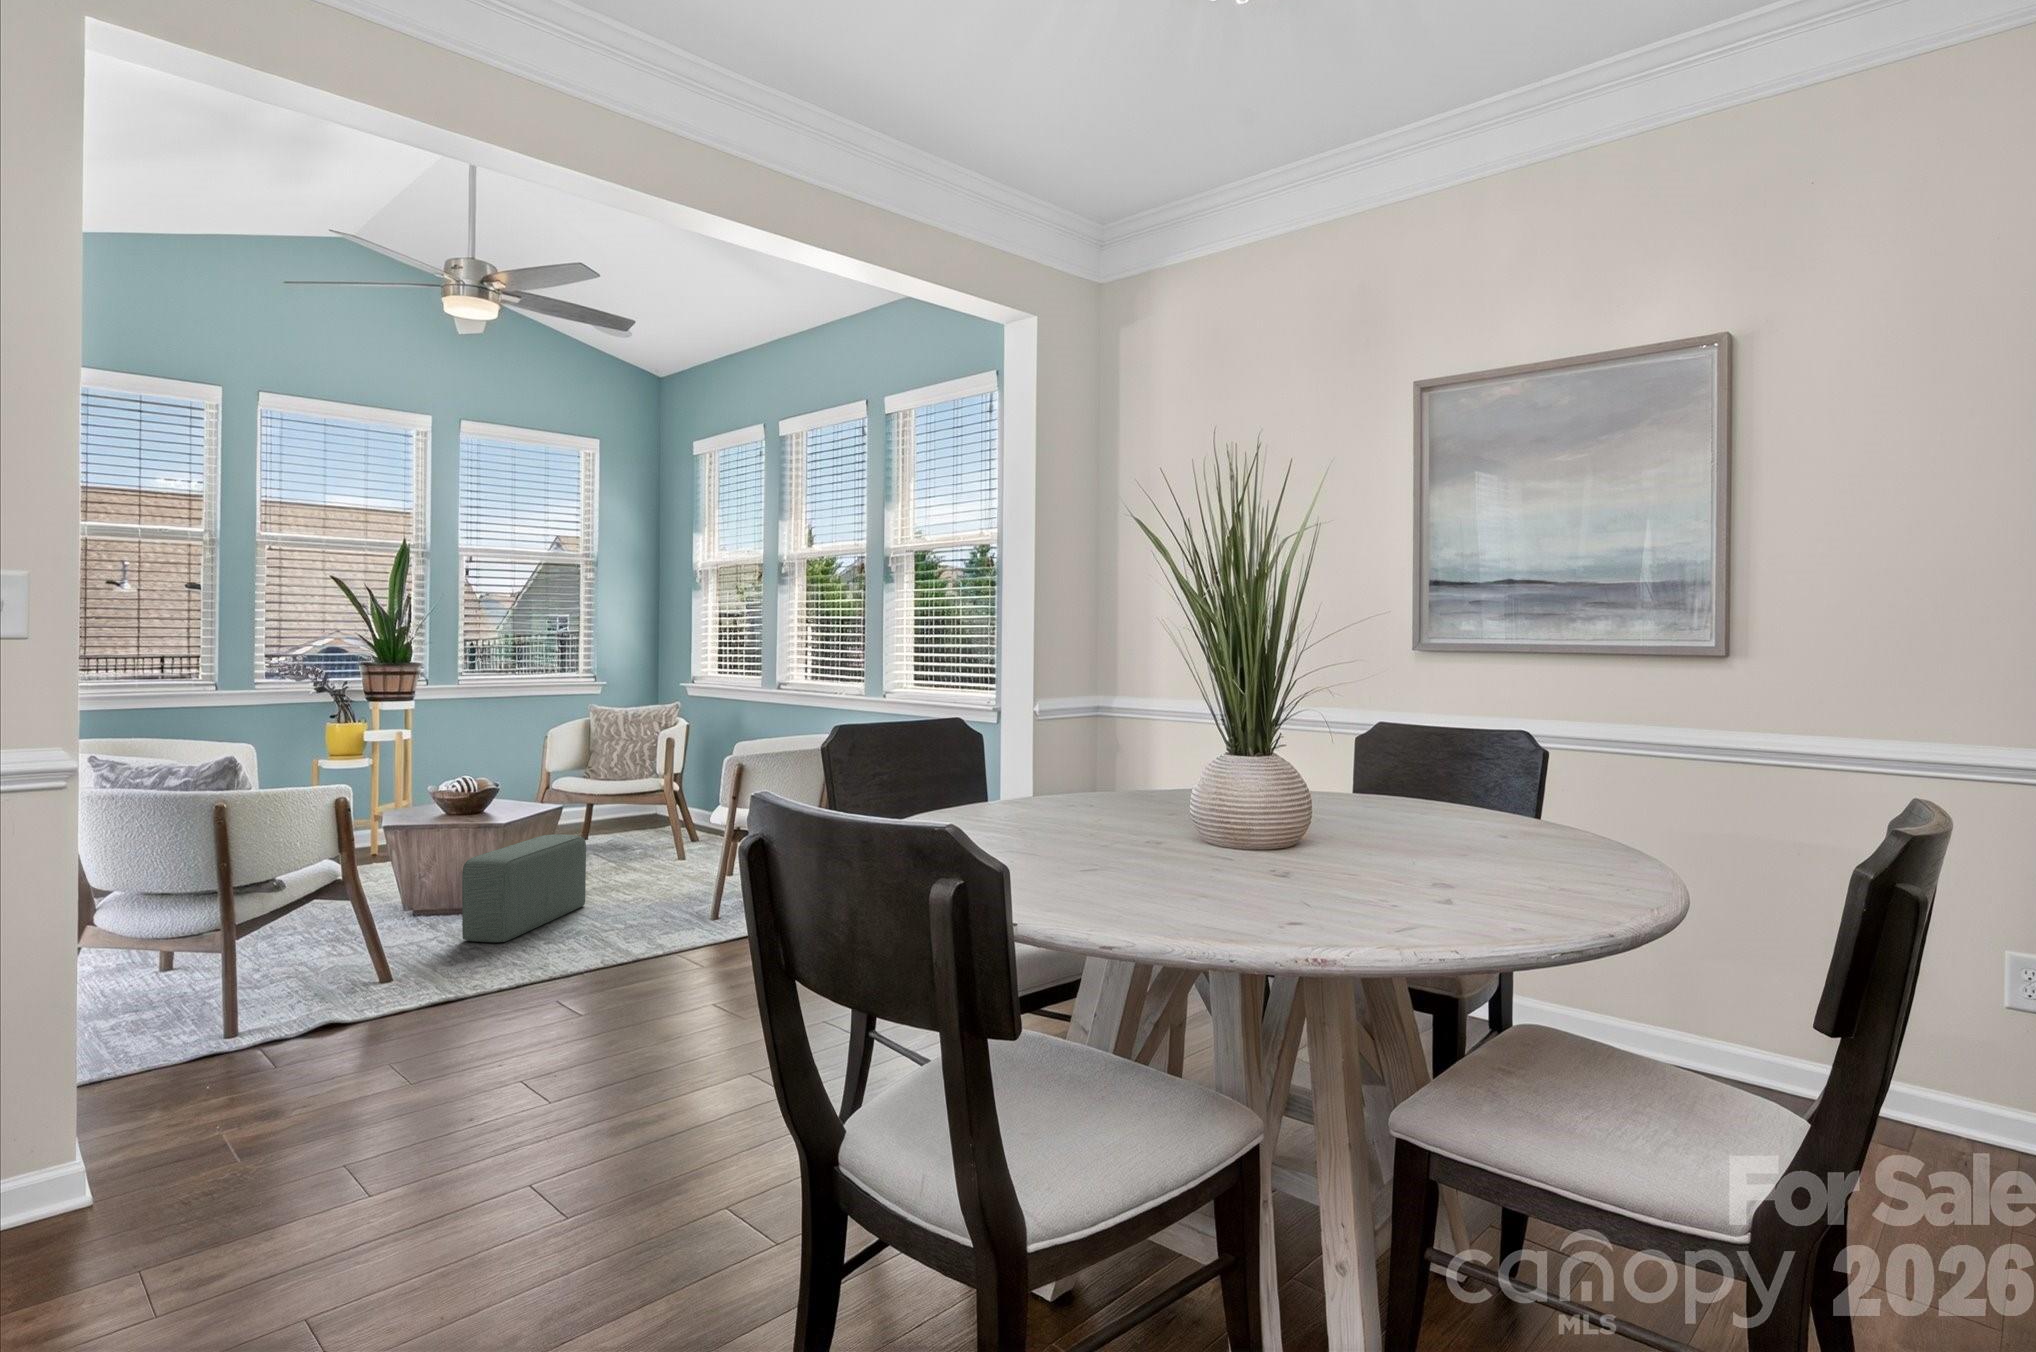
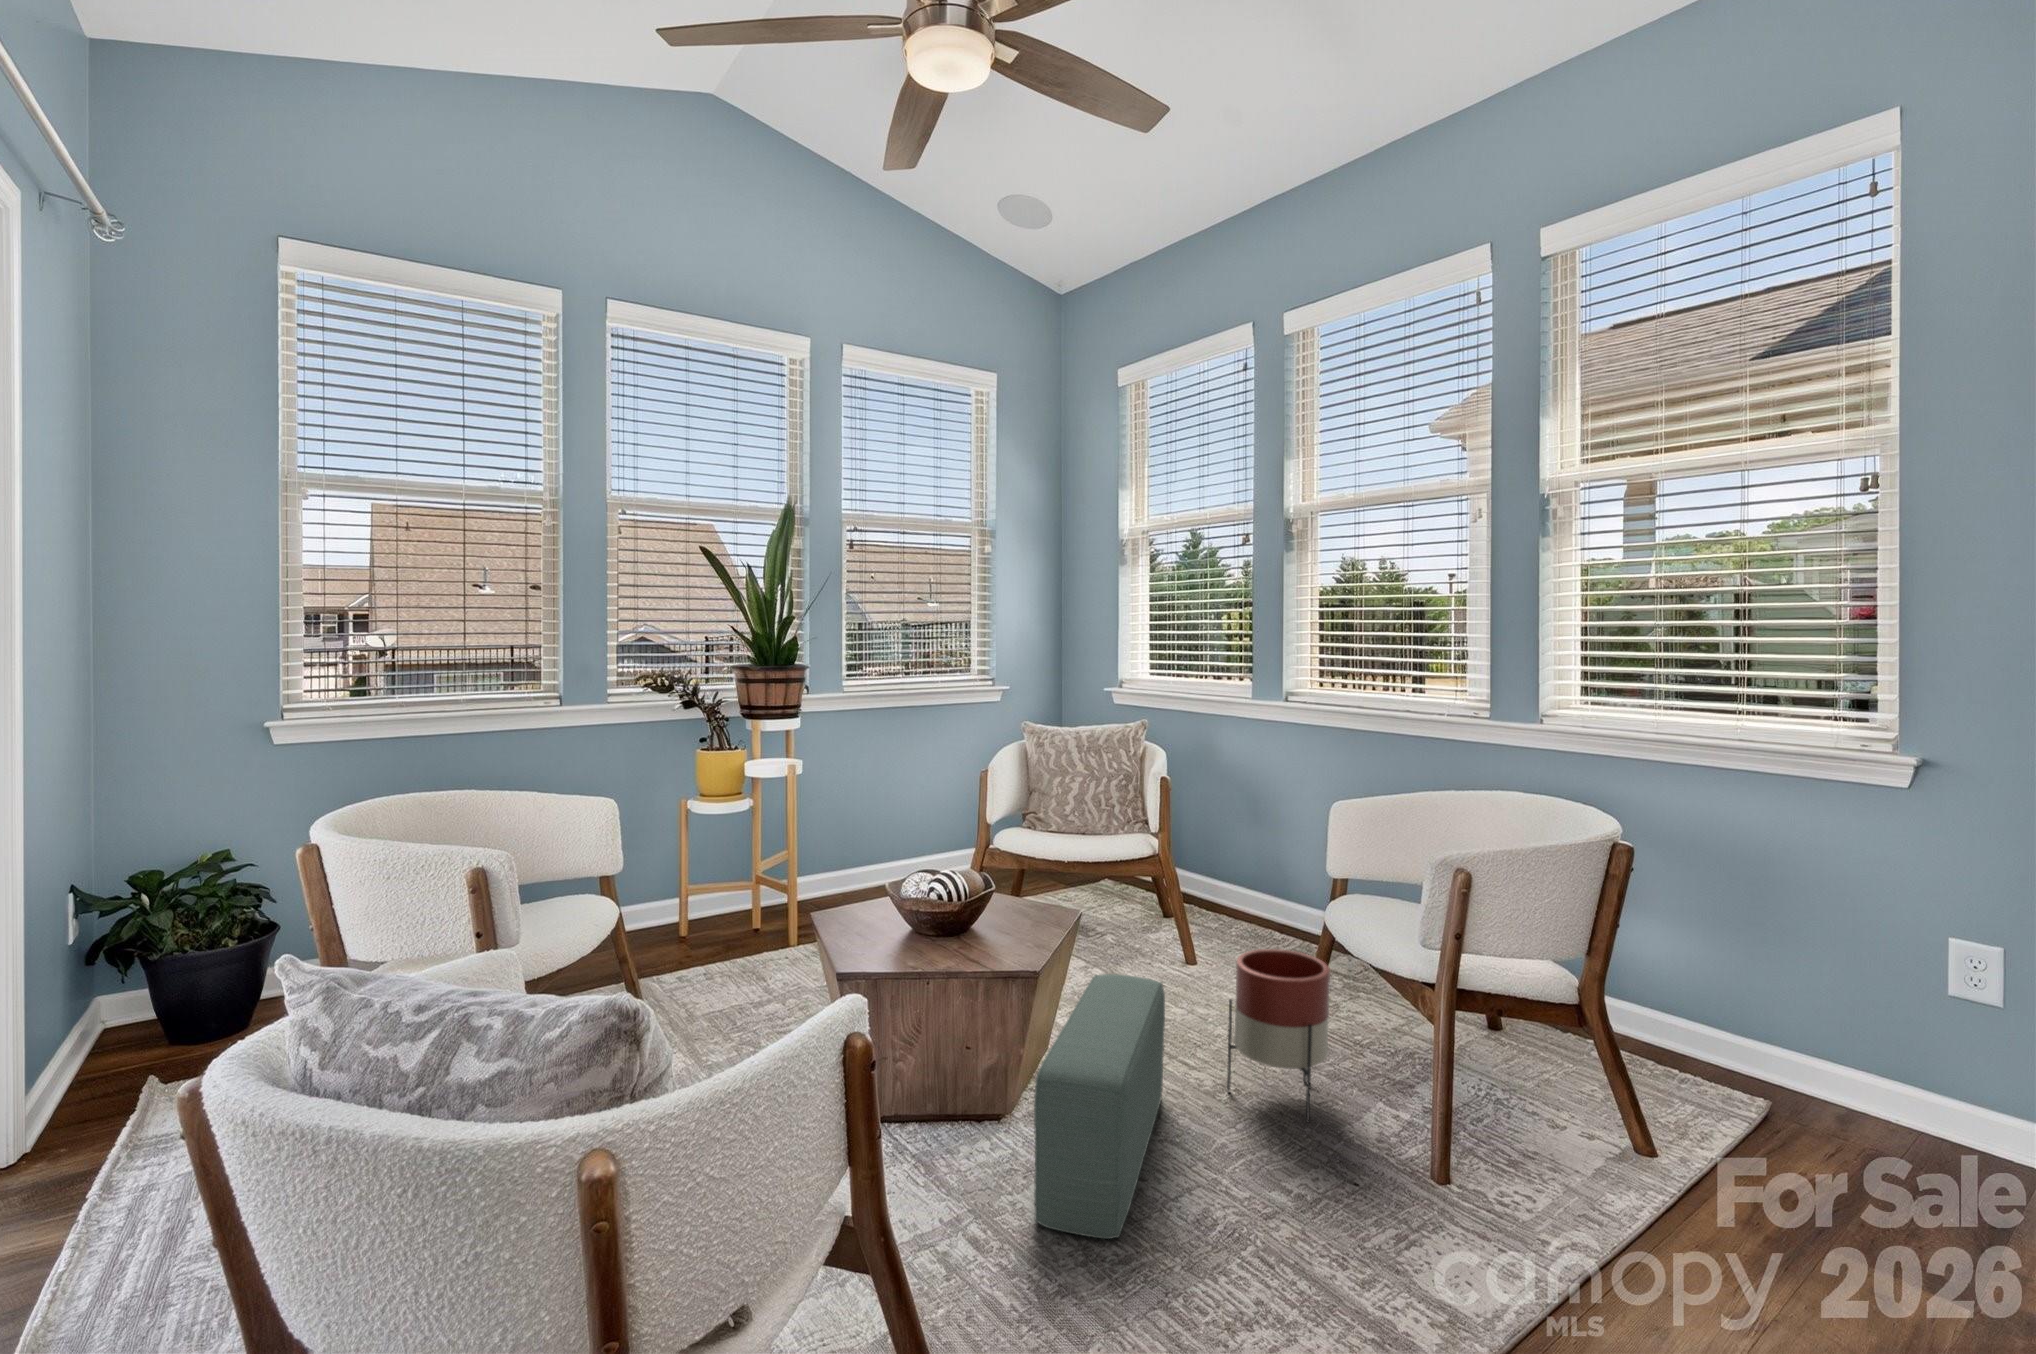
planter: none [628,822,684,911] -> present [1227,949,1330,1122]

